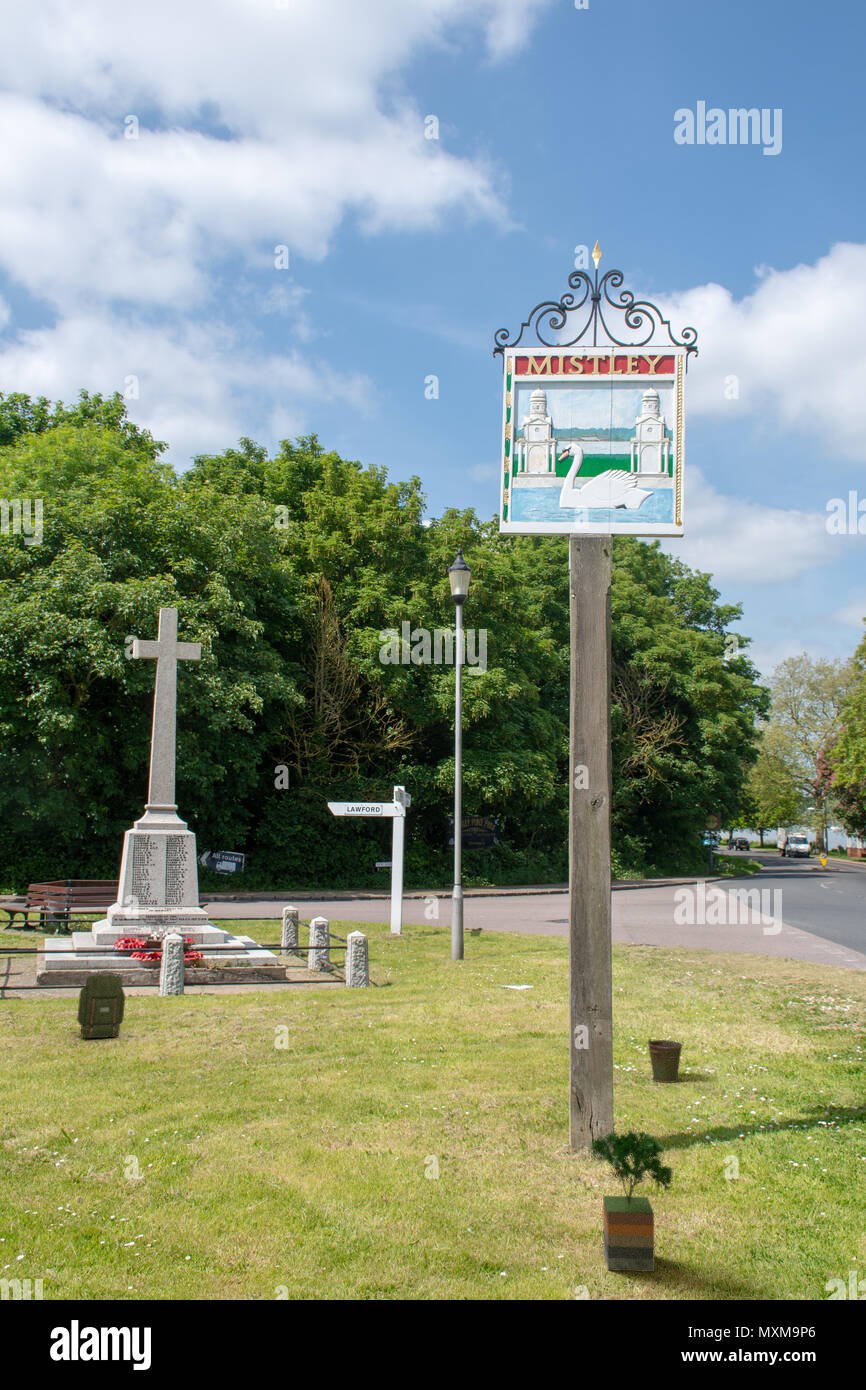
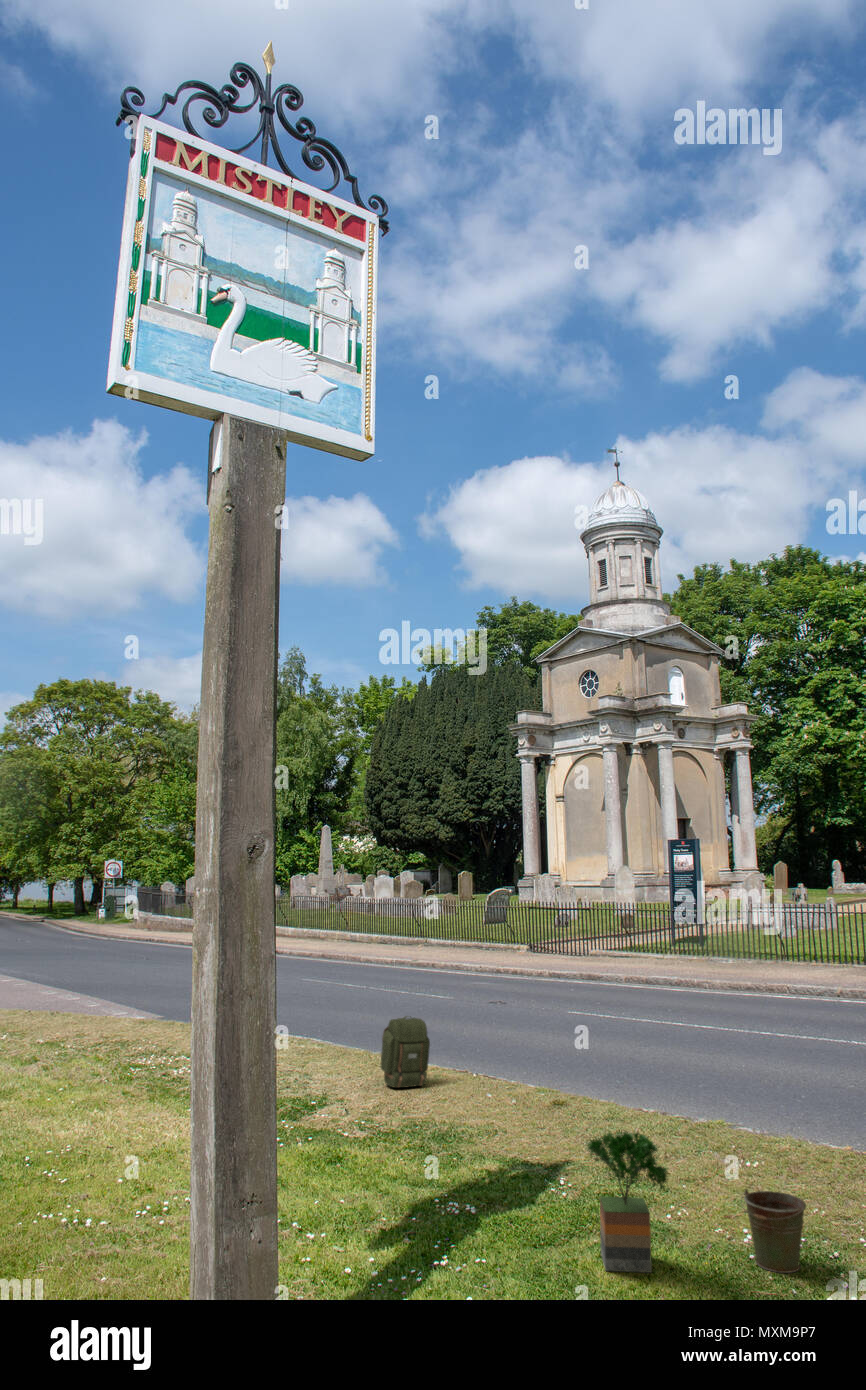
backpack: present [77,975,125,1038] -> present [381,1016,430,1087]
bucket: present [647,1039,682,1083] -> present [742,1189,806,1273]

